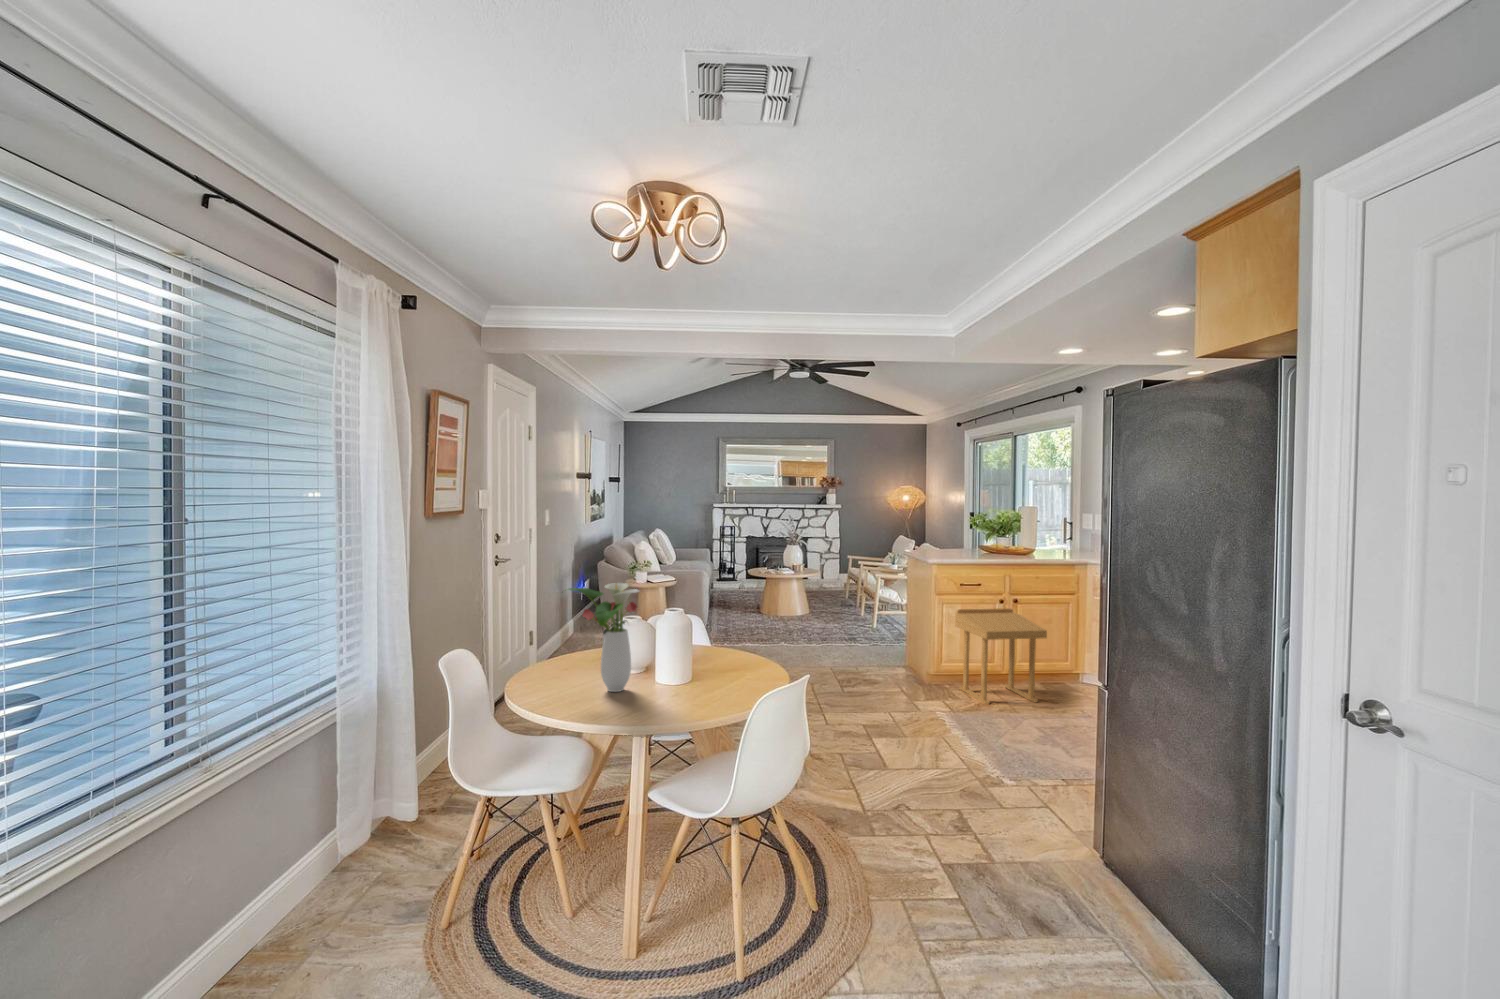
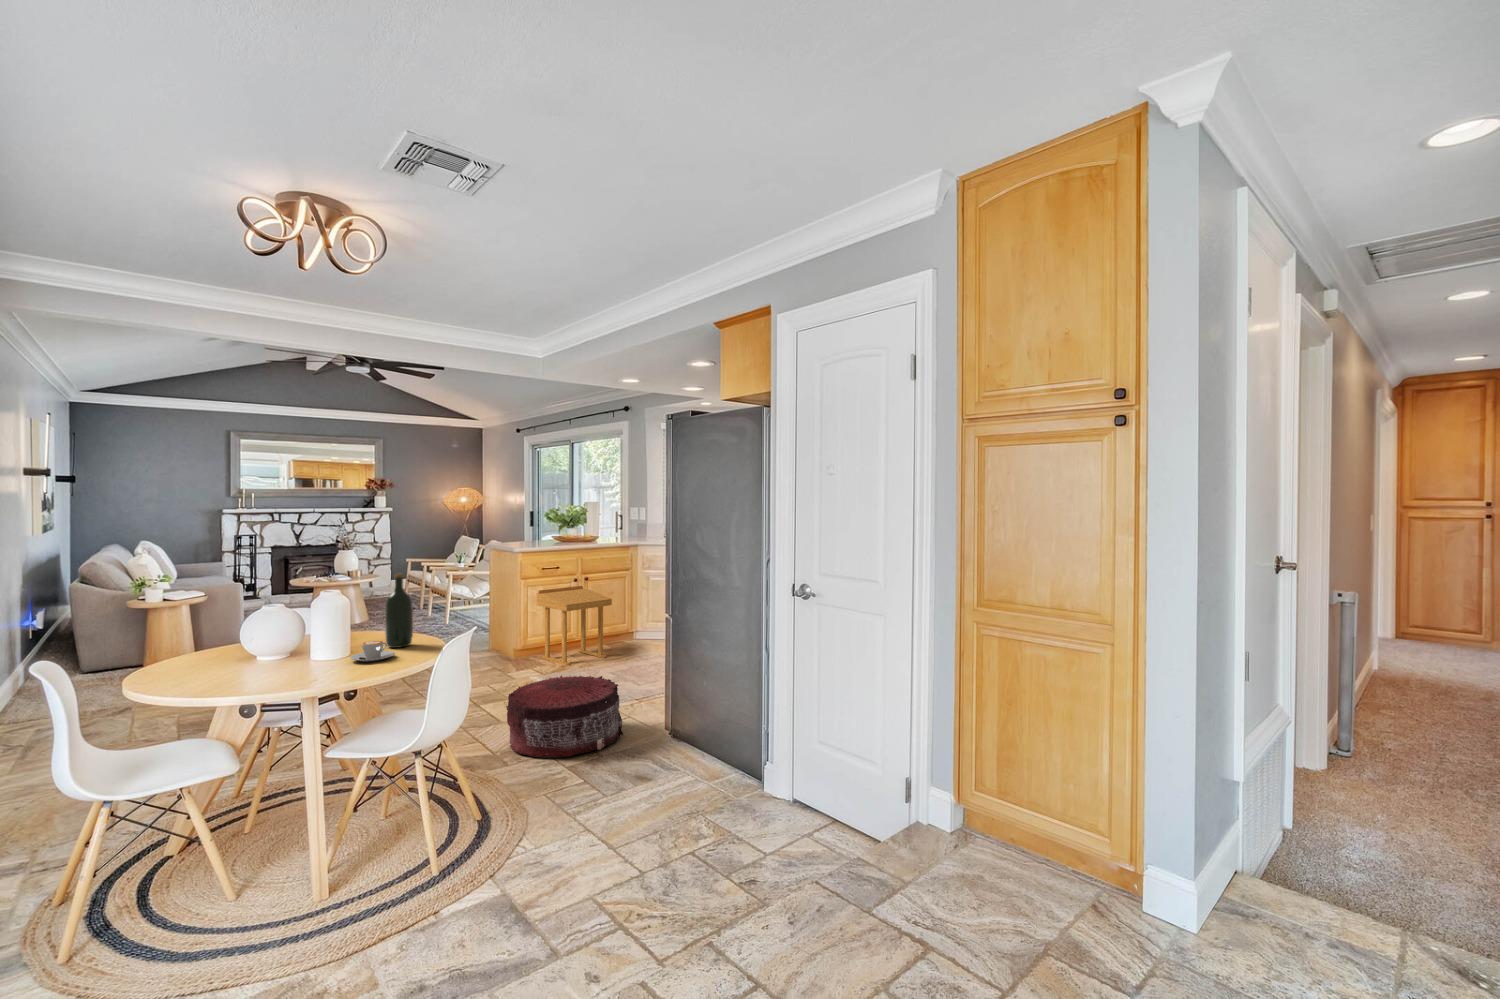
flower arrangement: present [569,583,639,692] -> none [209,573,302,674]
wine bottle: none [732,592,761,678] -> present [385,574,413,648]
coffee cup: none [685,668,730,693] -> present [350,641,395,662]
pouf: none [882,730,1030,849] -> present [506,675,623,758]

